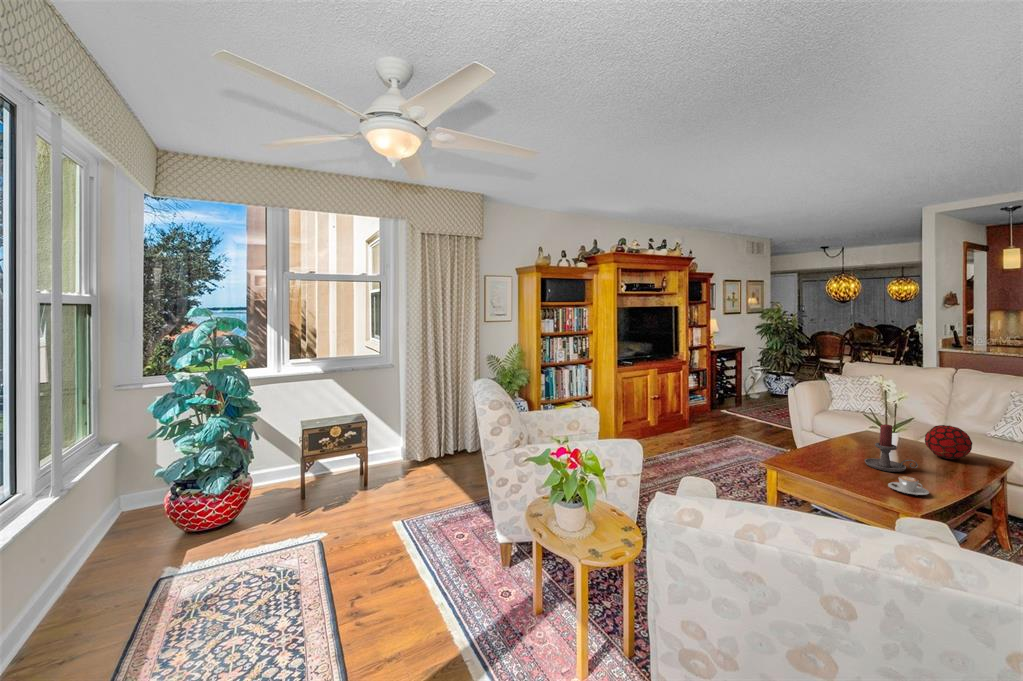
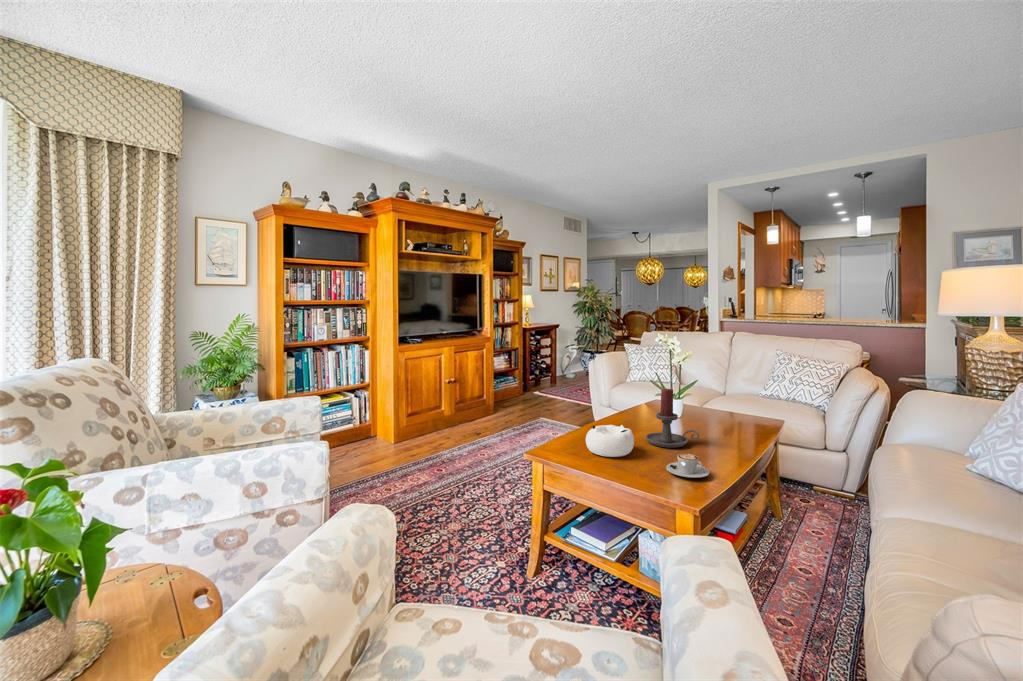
decorative orb: present [925,425,972,459] -> none [707,386,750,425]
decorative bowl: none [812,448,856,473] -> present [586,425,634,457]

